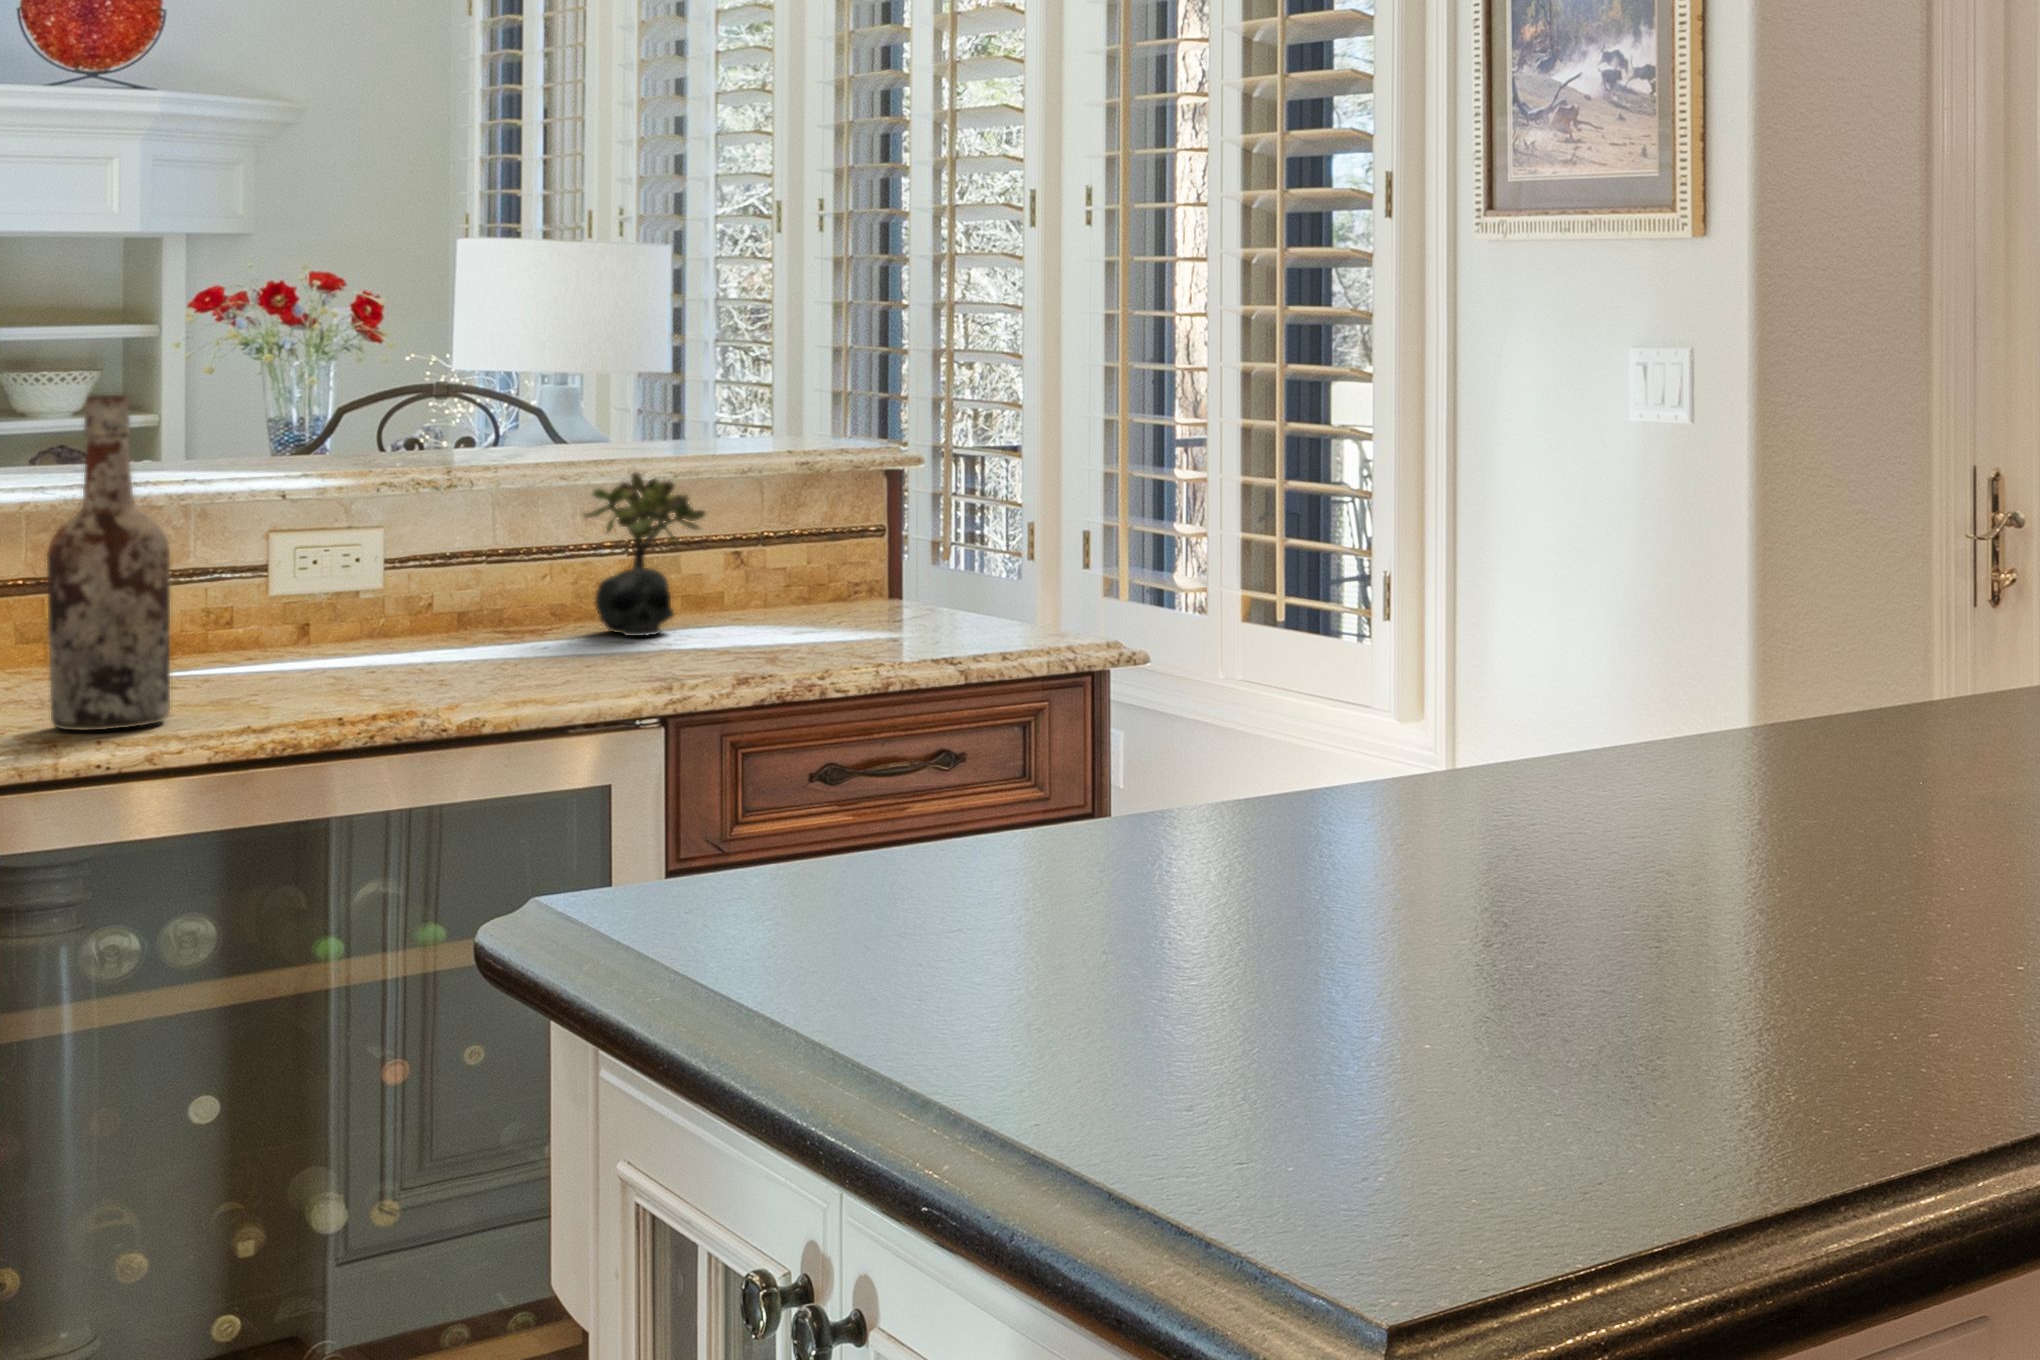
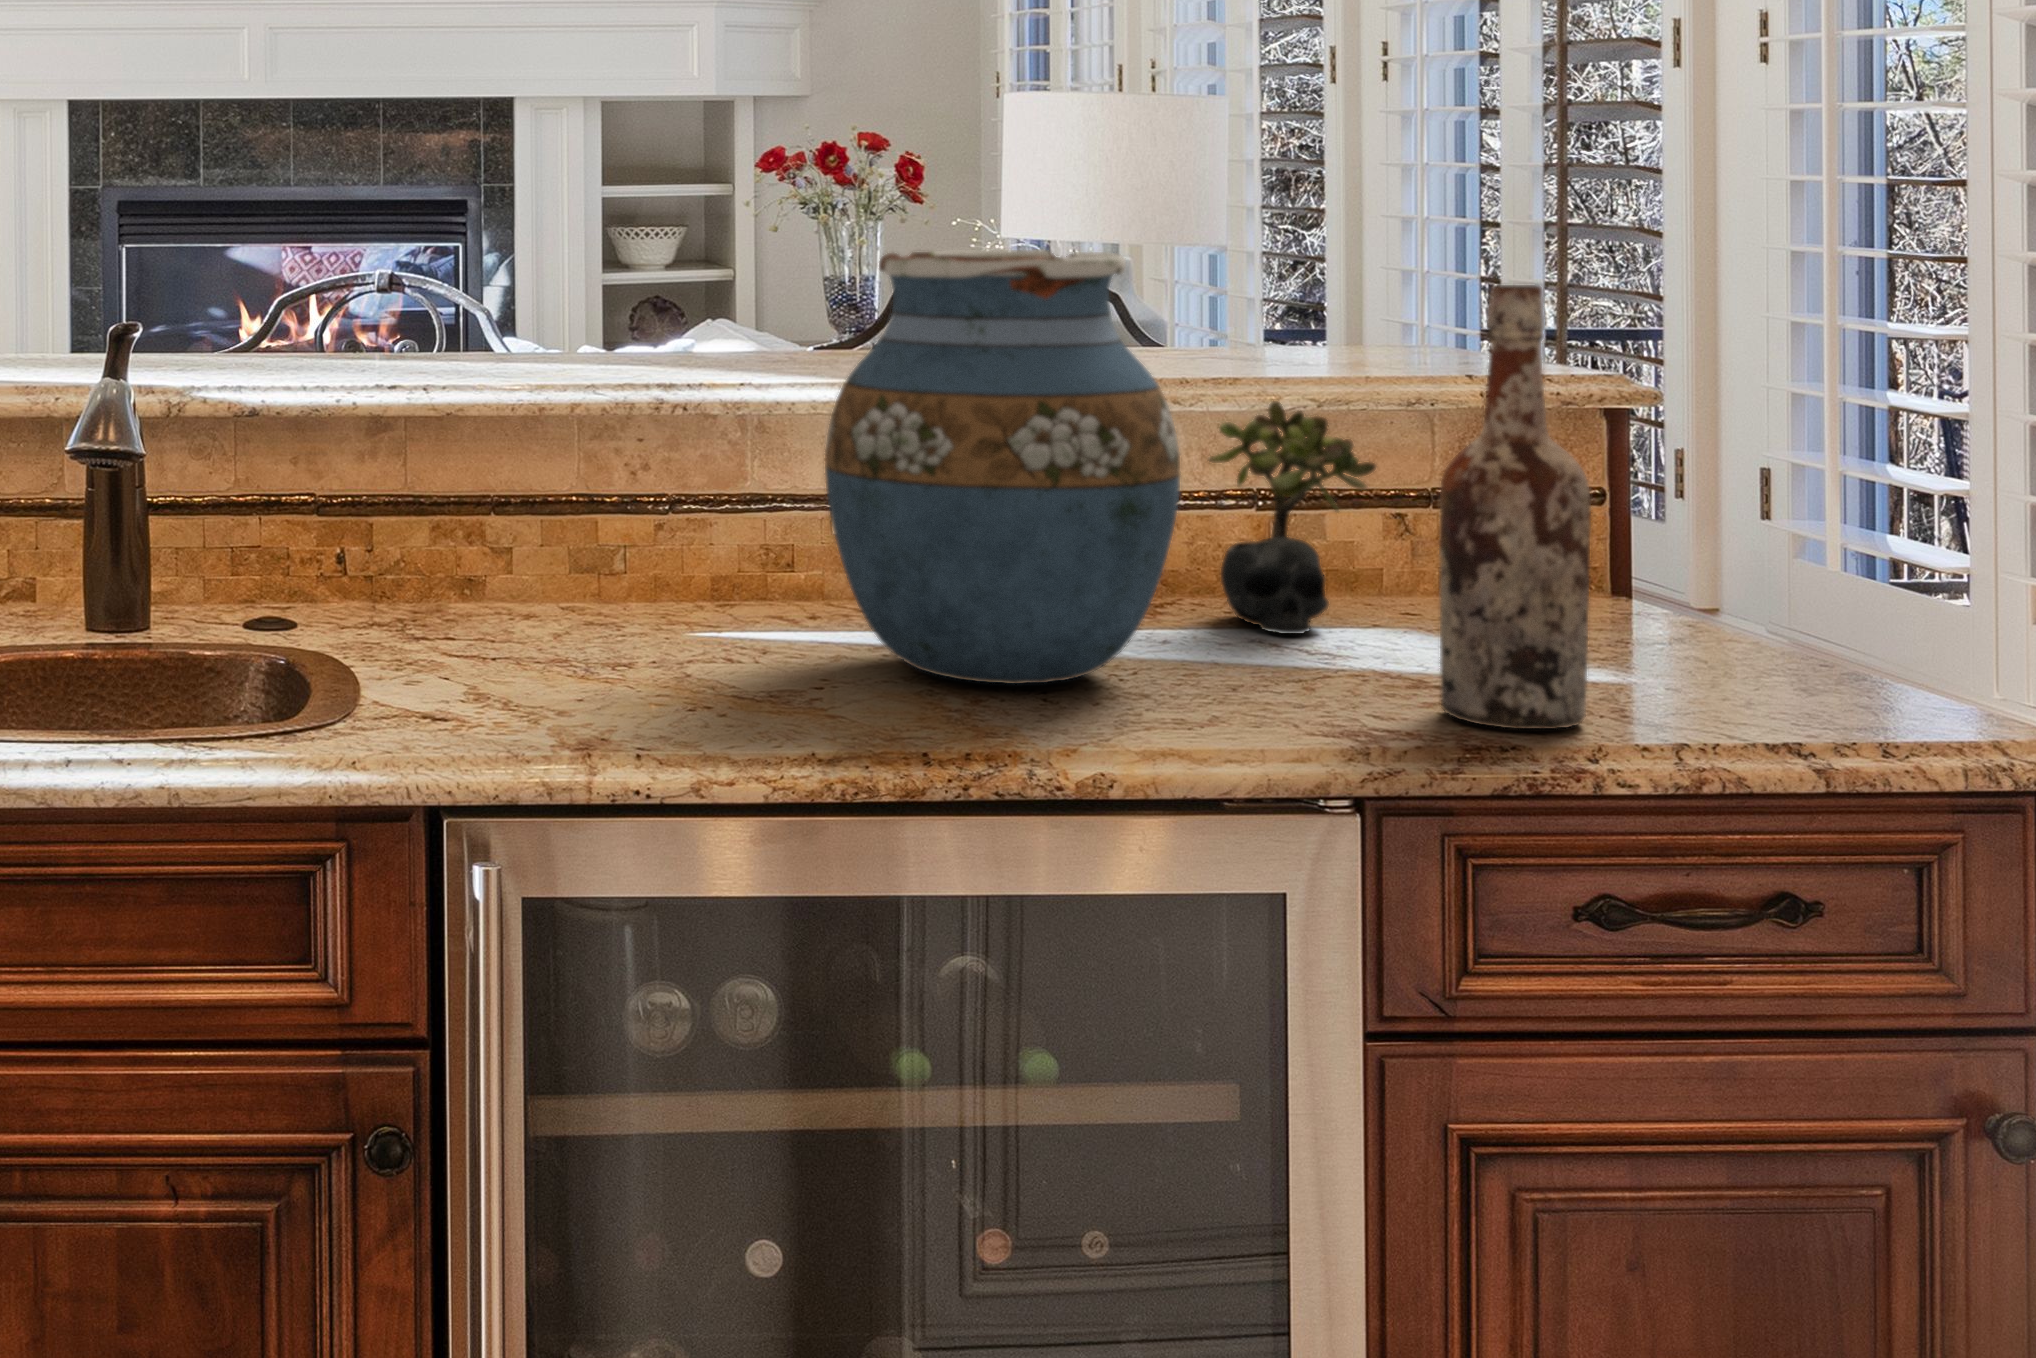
vase: none [262,363,548,680] -> present [825,249,1180,684]
wine bottle: present [47,395,170,730] -> present [1439,285,1591,729]

